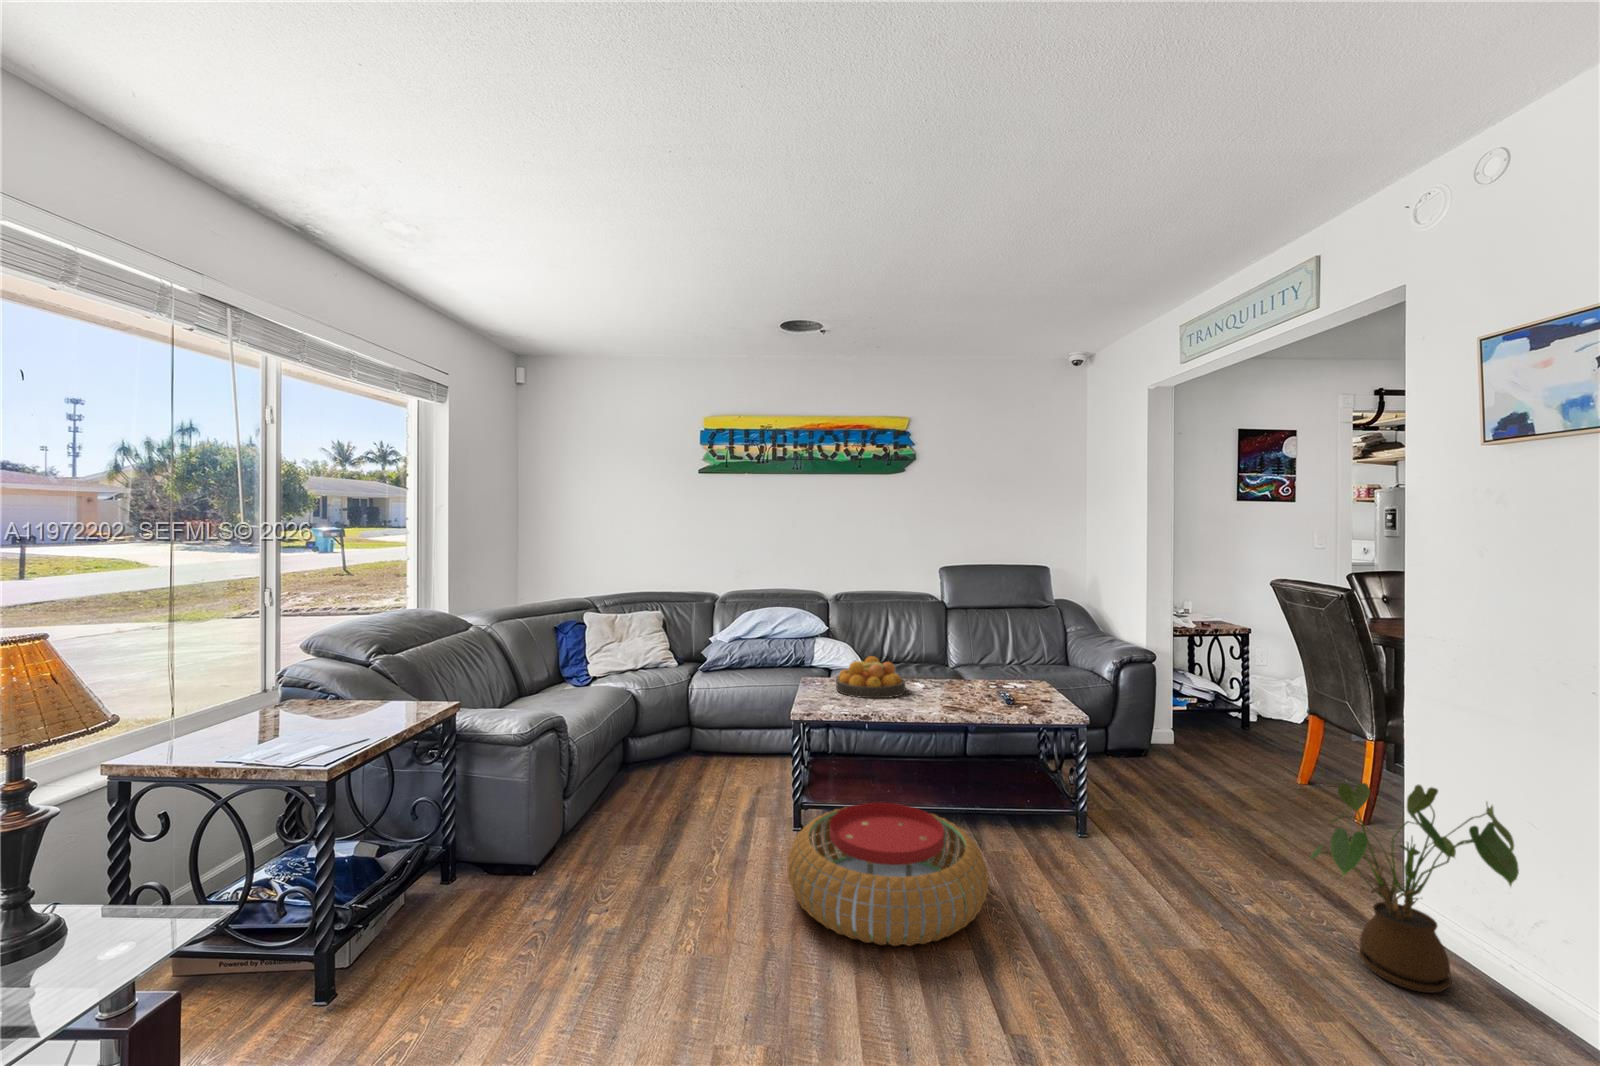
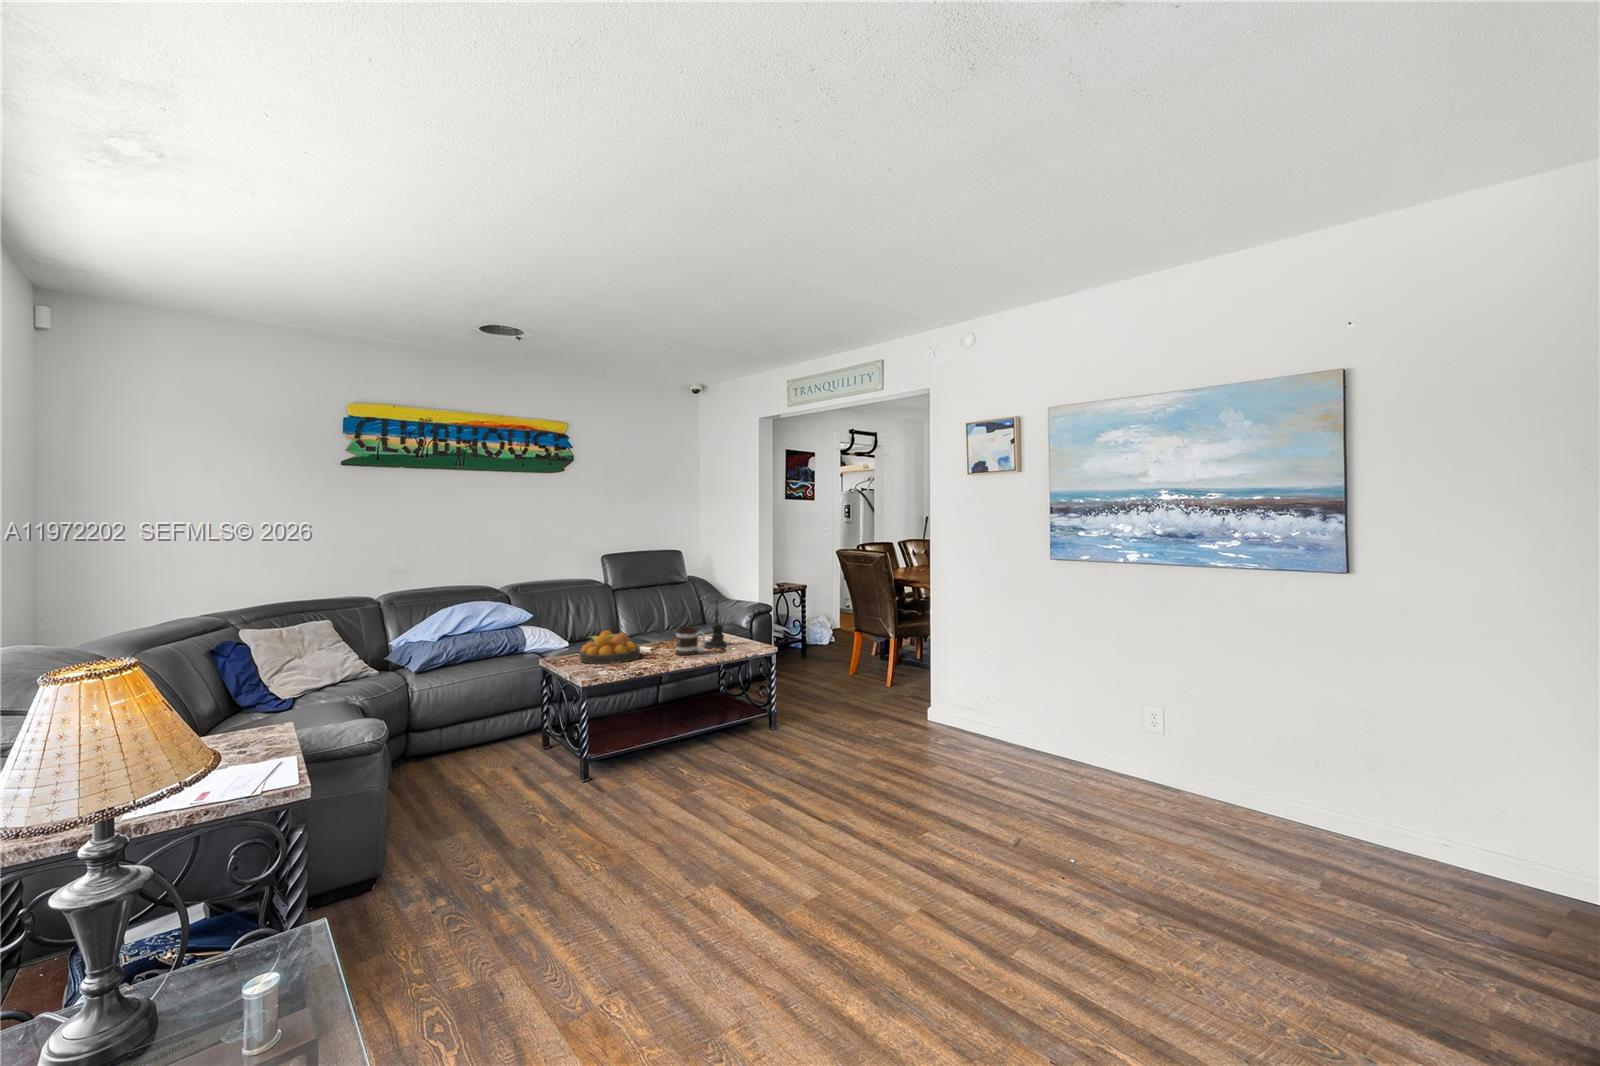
candle holder: none [988,624,1037,704] -> present [705,598,729,648]
mug: none [943,666,976,705] -> present [676,627,705,655]
house plant: present [1310,783,1519,993] -> none [911,646,994,746]
pouf: present [787,803,988,946] -> none [623,727,770,819]

